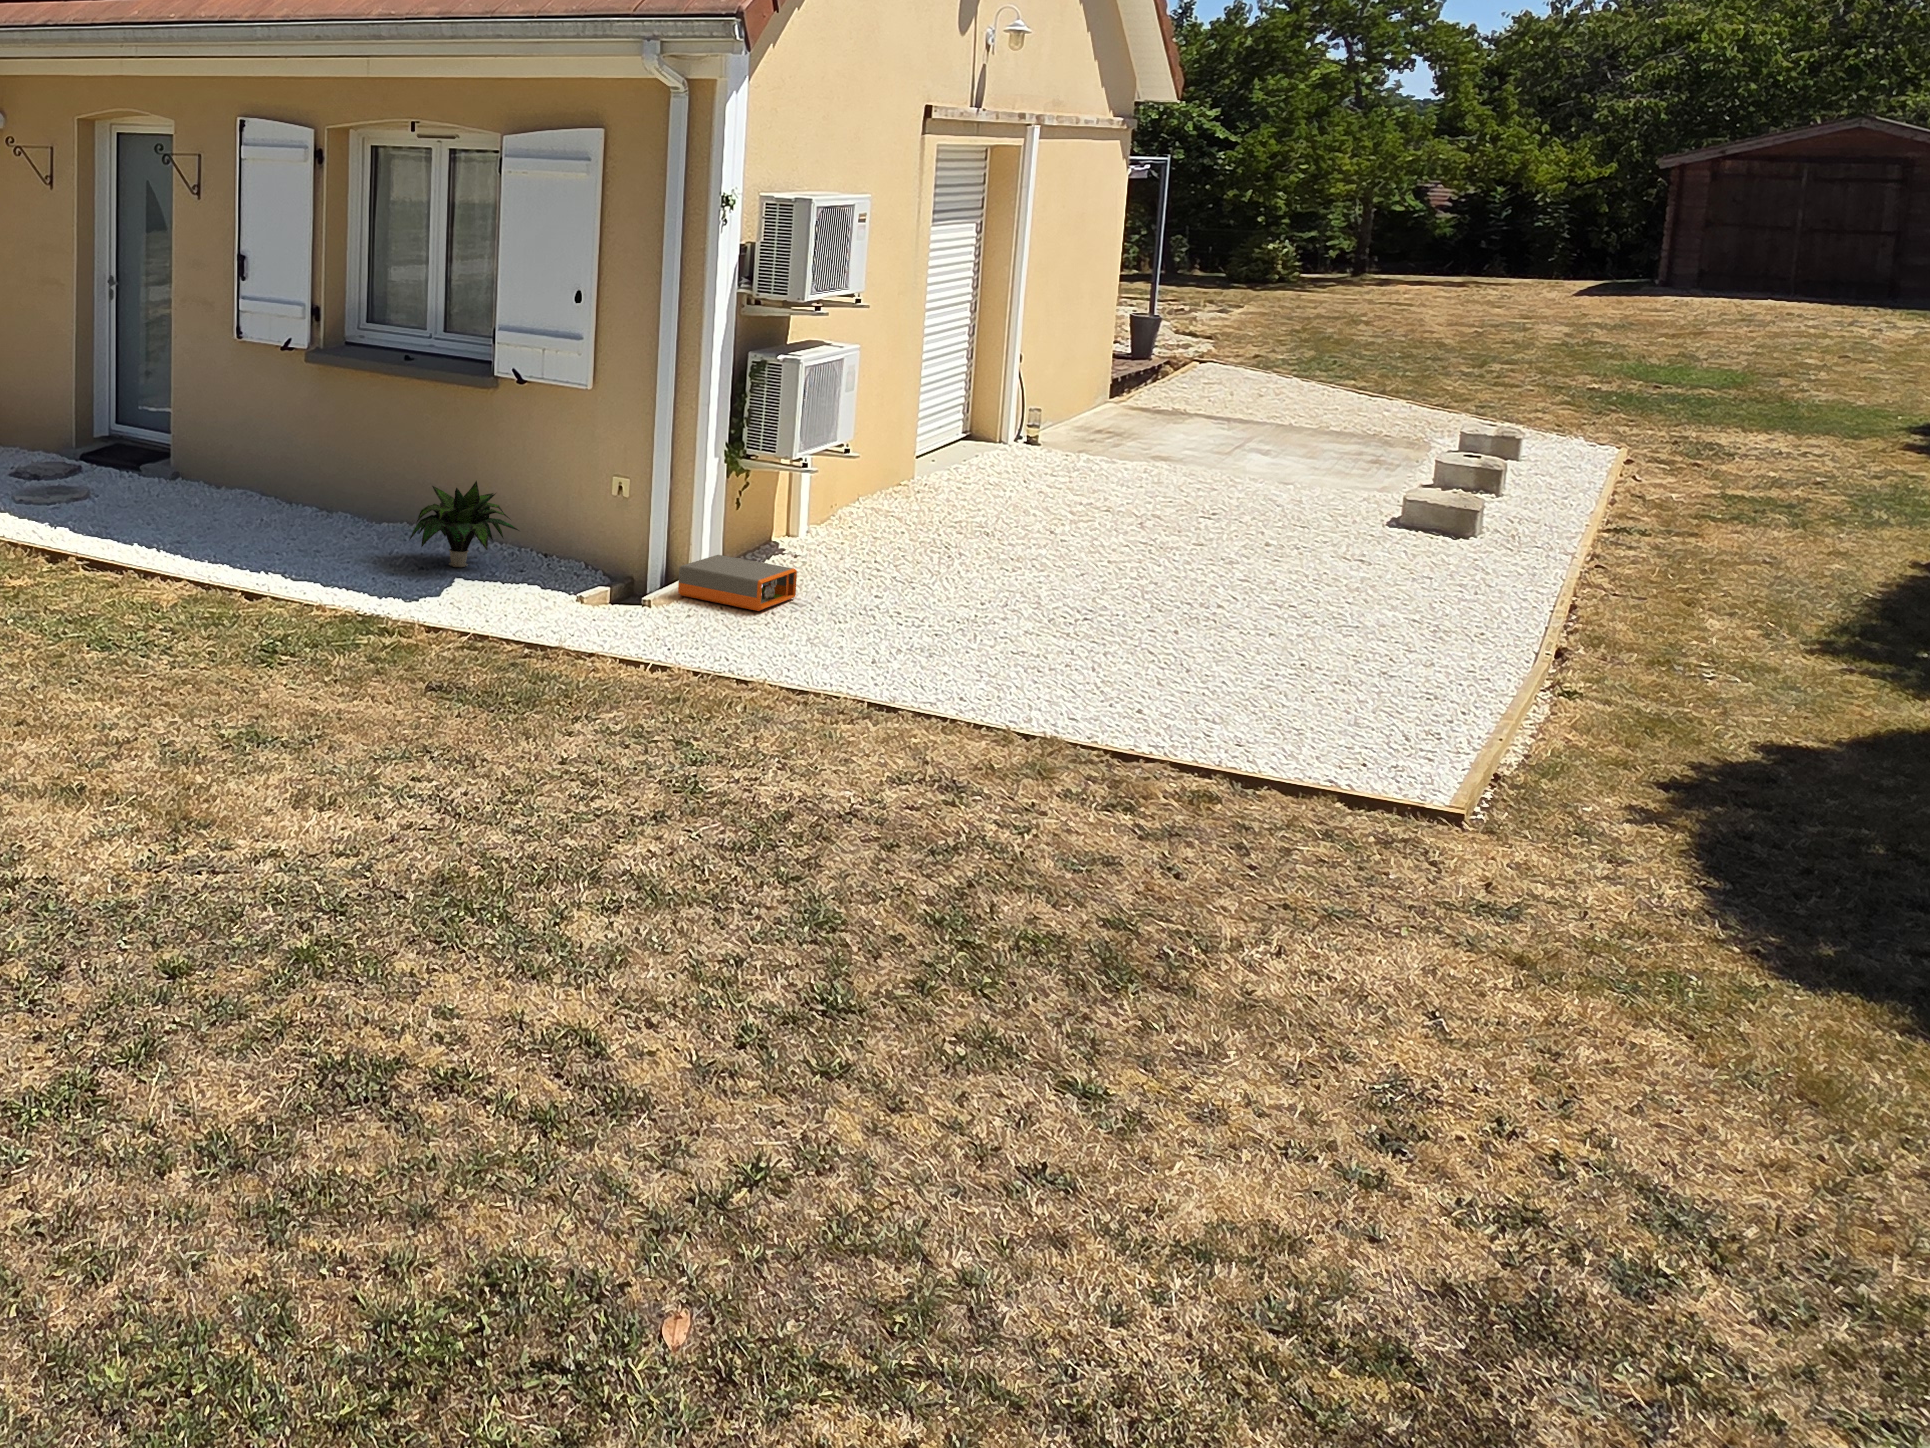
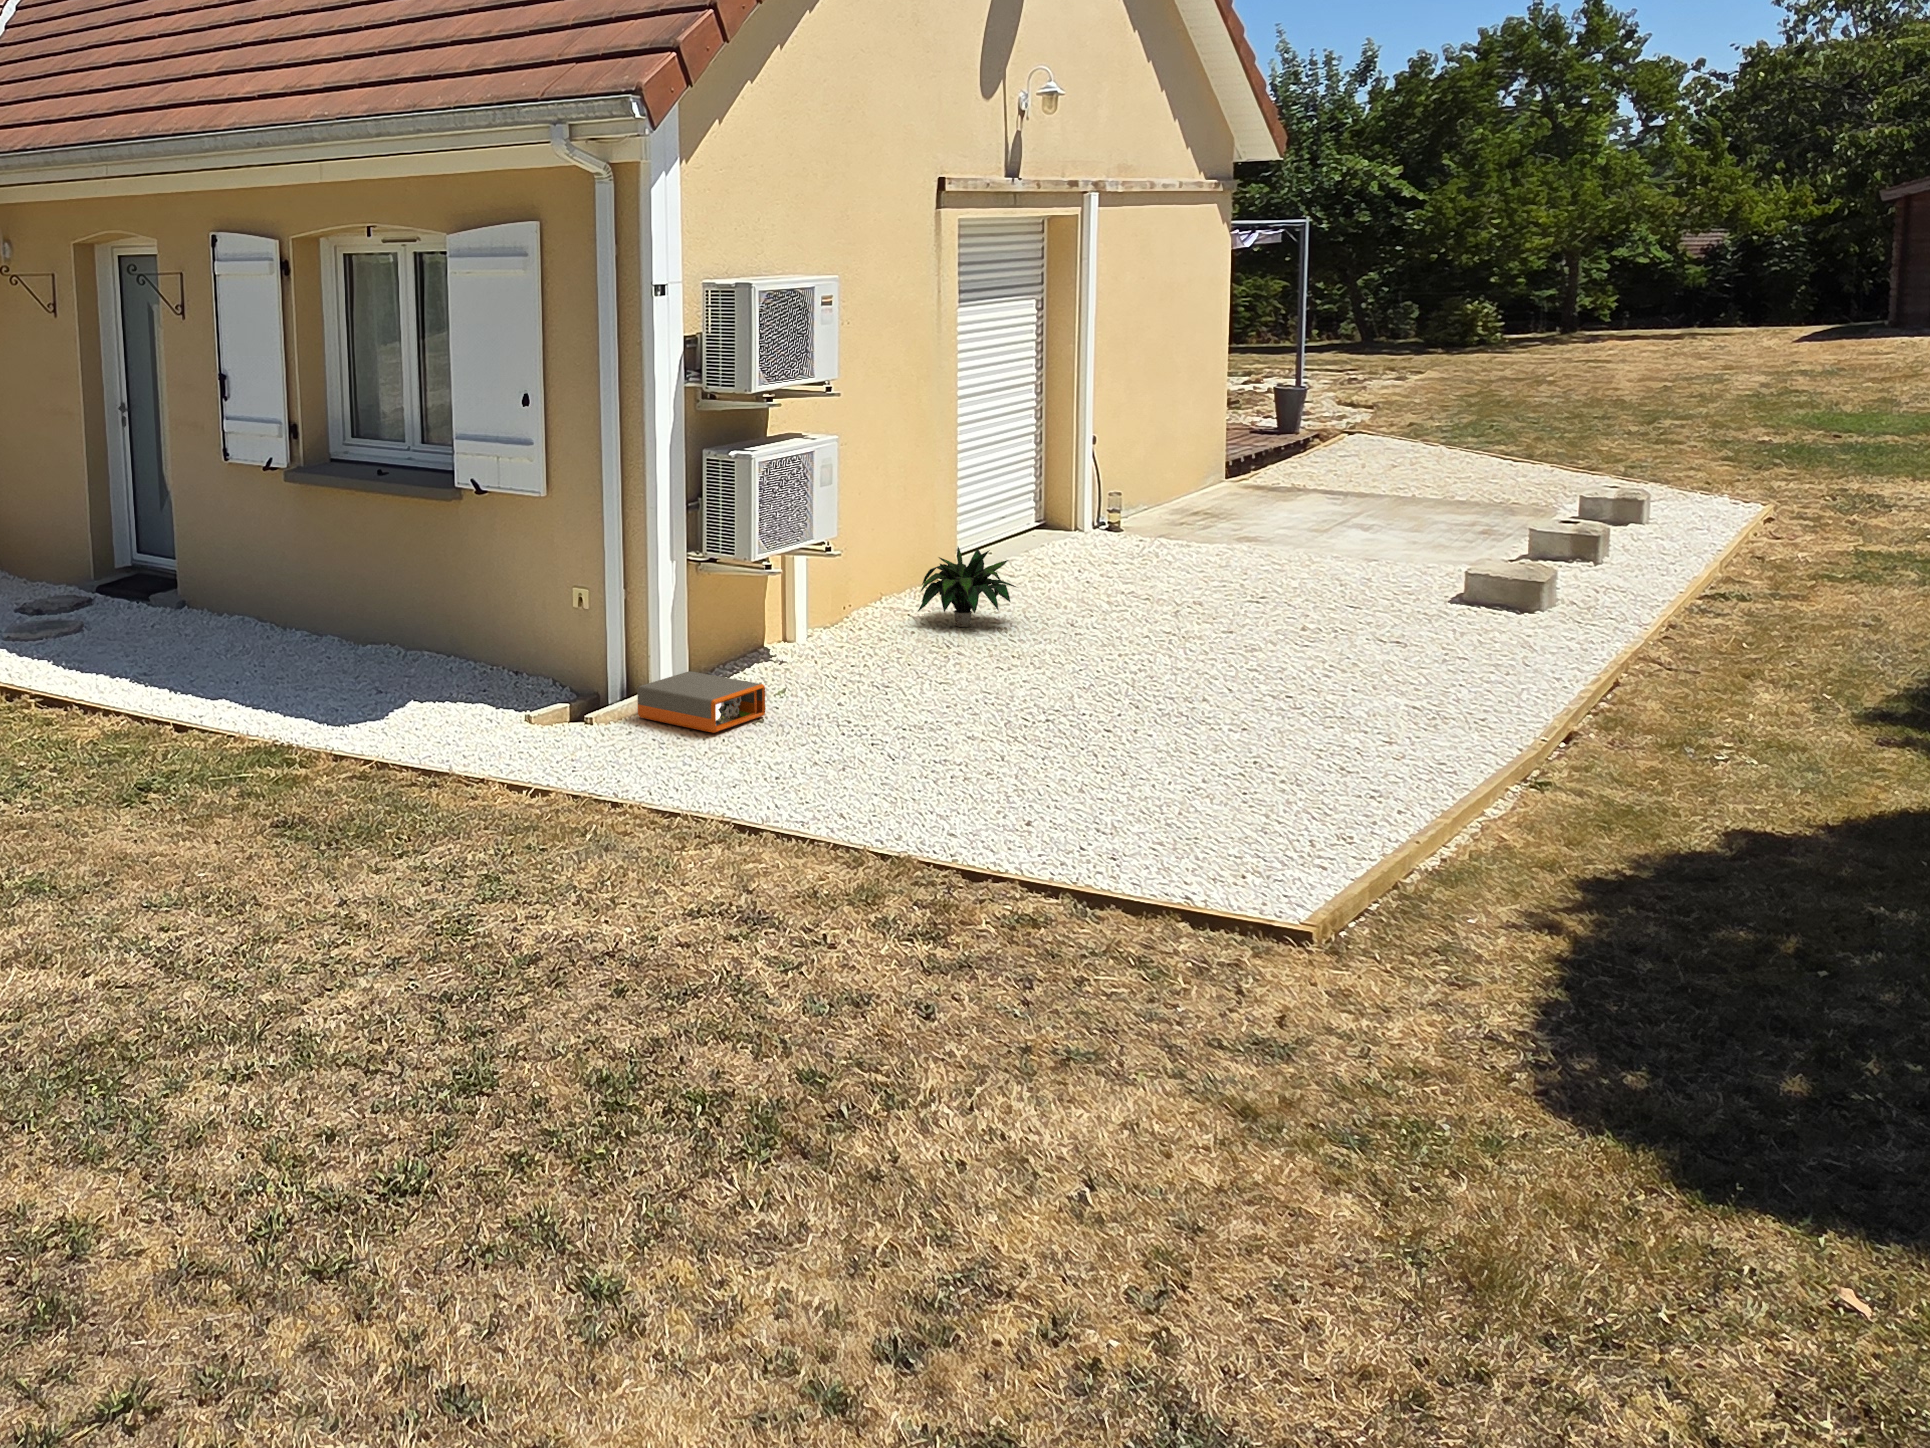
potted plant: present [409,481,519,567] -> present [918,547,1016,627]

